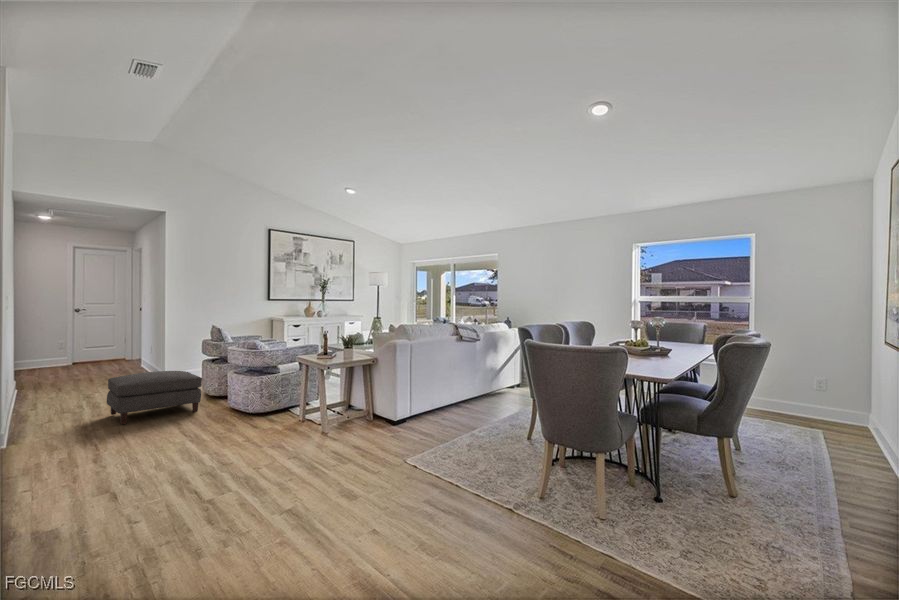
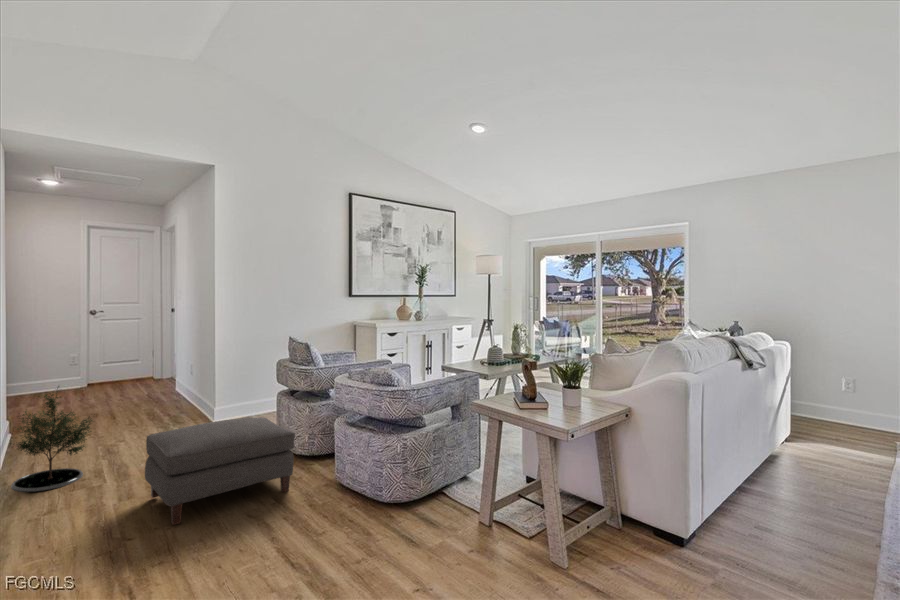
potted tree: none [19,351,78,414] -> present [11,386,92,492]

